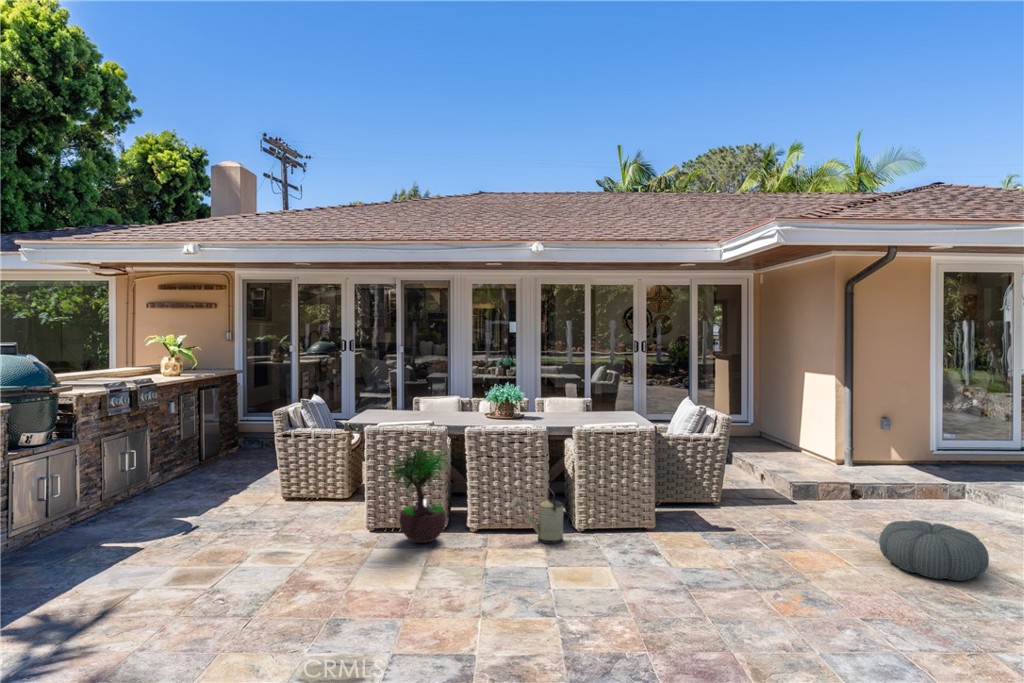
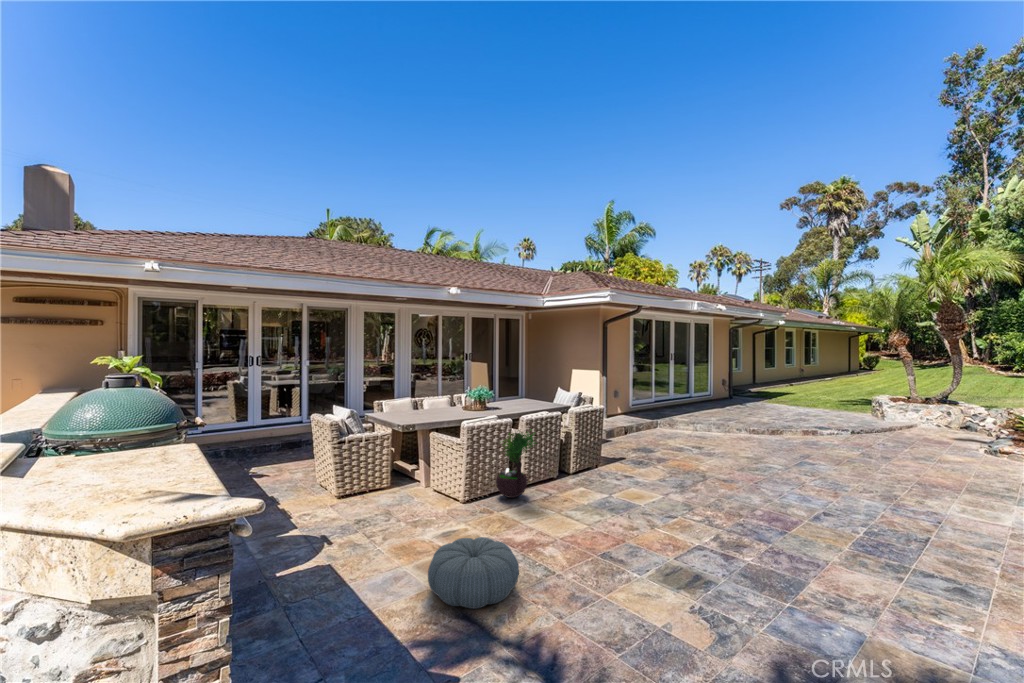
watering can: present [511,489,564,544] -> none [552,448,575,481]
pouf: present [879,520,989,581] -> present [428,537,519,609]

